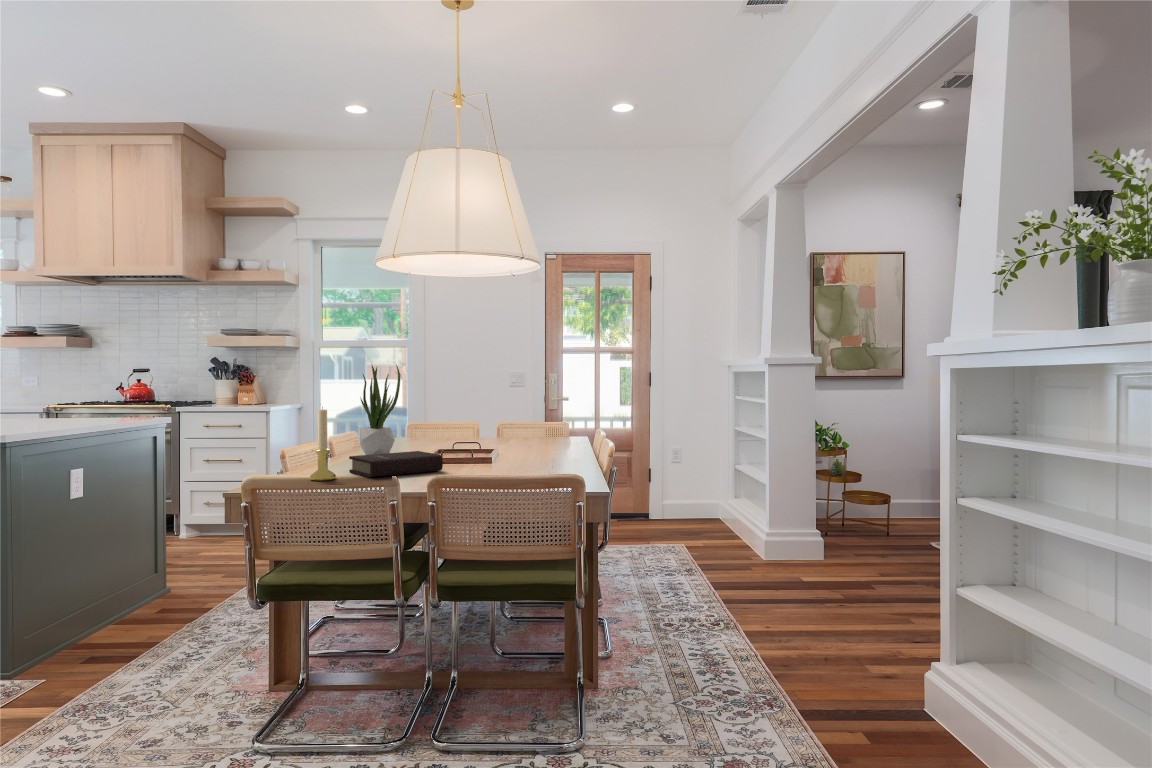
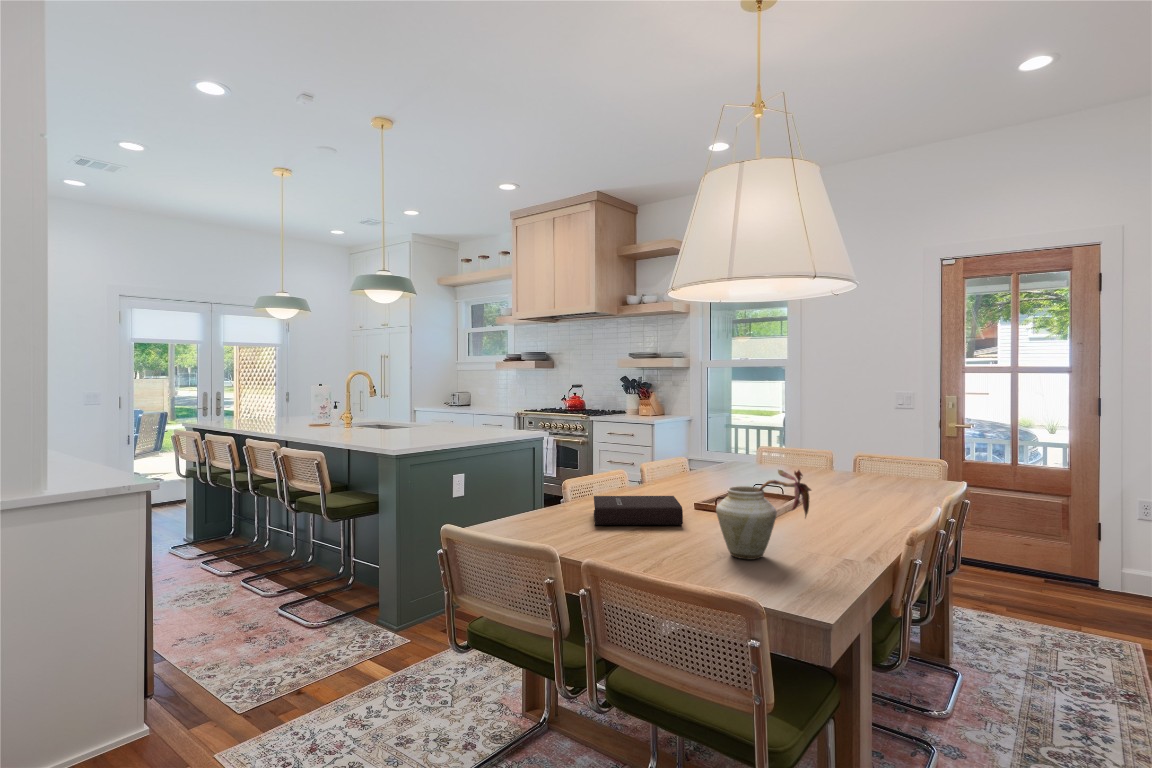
potted plant: present [359,366,400,455] -> none [635,395,680,495]
candle holder: present [310,407,336,481] -> none [540,445,566,523]
vase: none [493,407,562,480] -> present [716,470,811,560]

